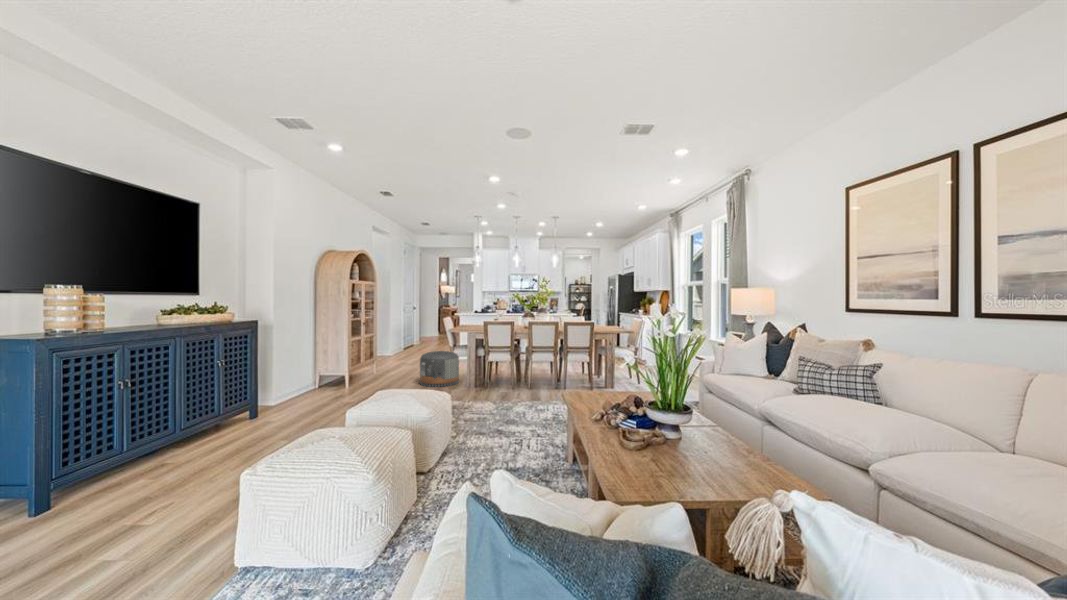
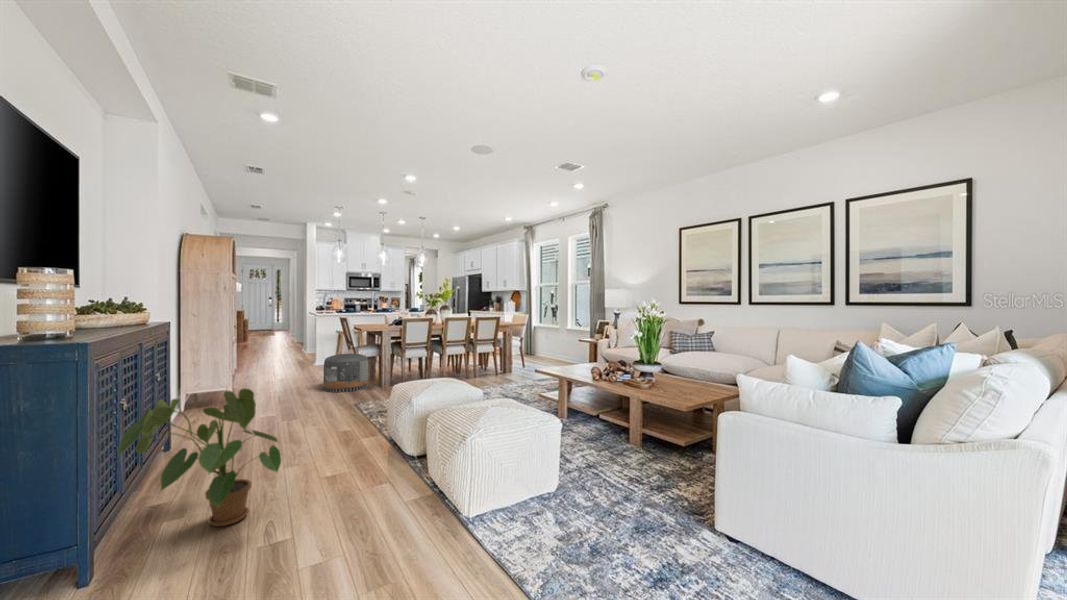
house plant: none [77,379,221,494] -> present [118,389,281,526]

